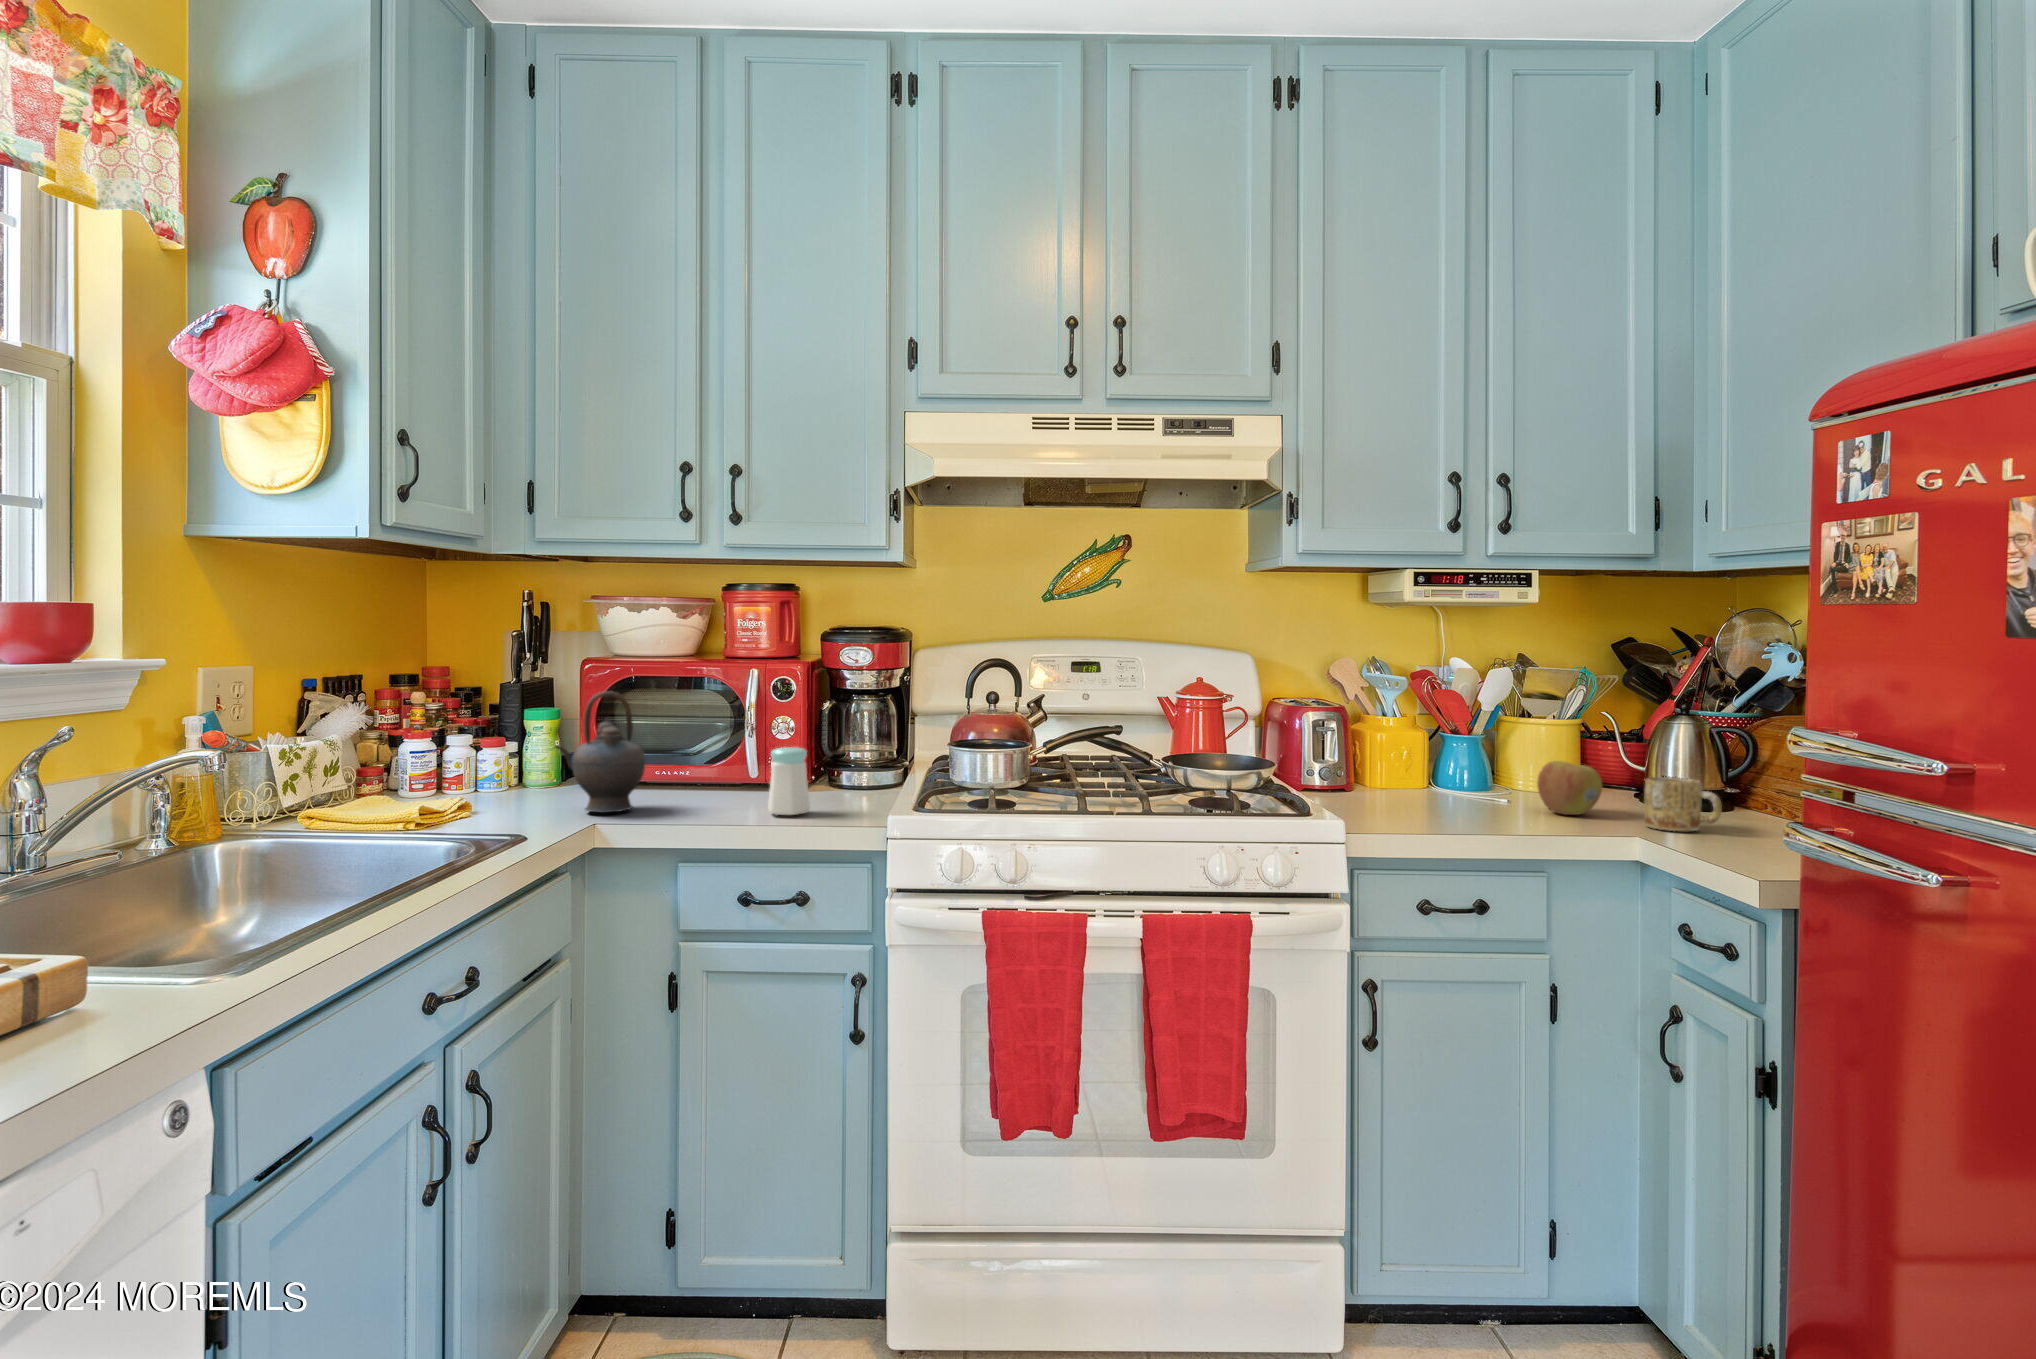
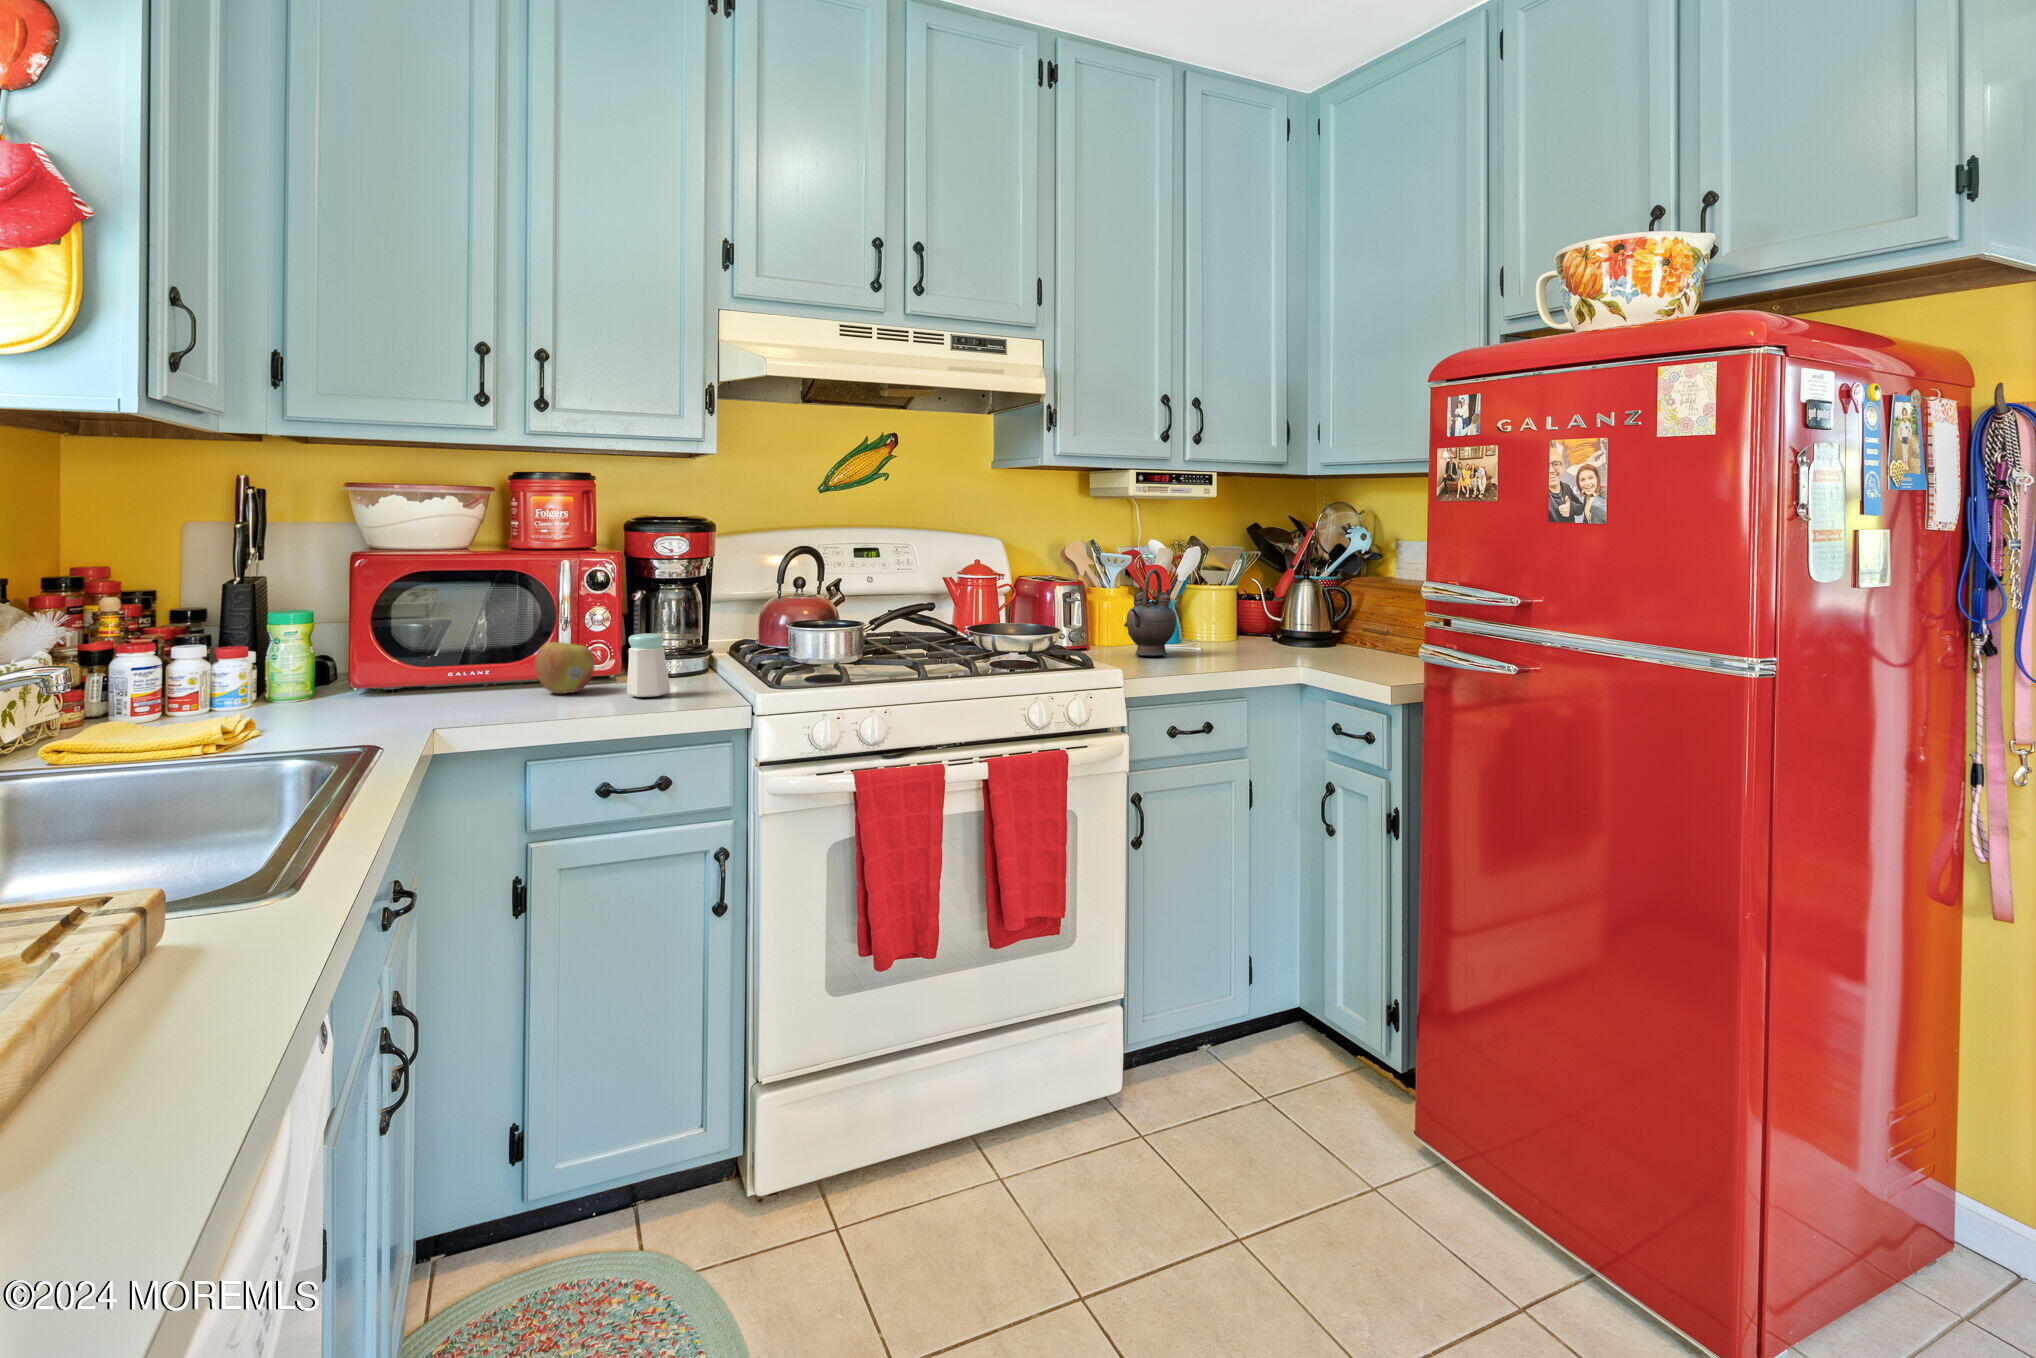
teapot: present [555,691,645,813] -> present [1124,569,1176,656]
apple: present [1537,761,1603,815] -> present [534,642,595,694]
mug: present [1644,777,1722,831] -> none [1299,626,1348,663]

